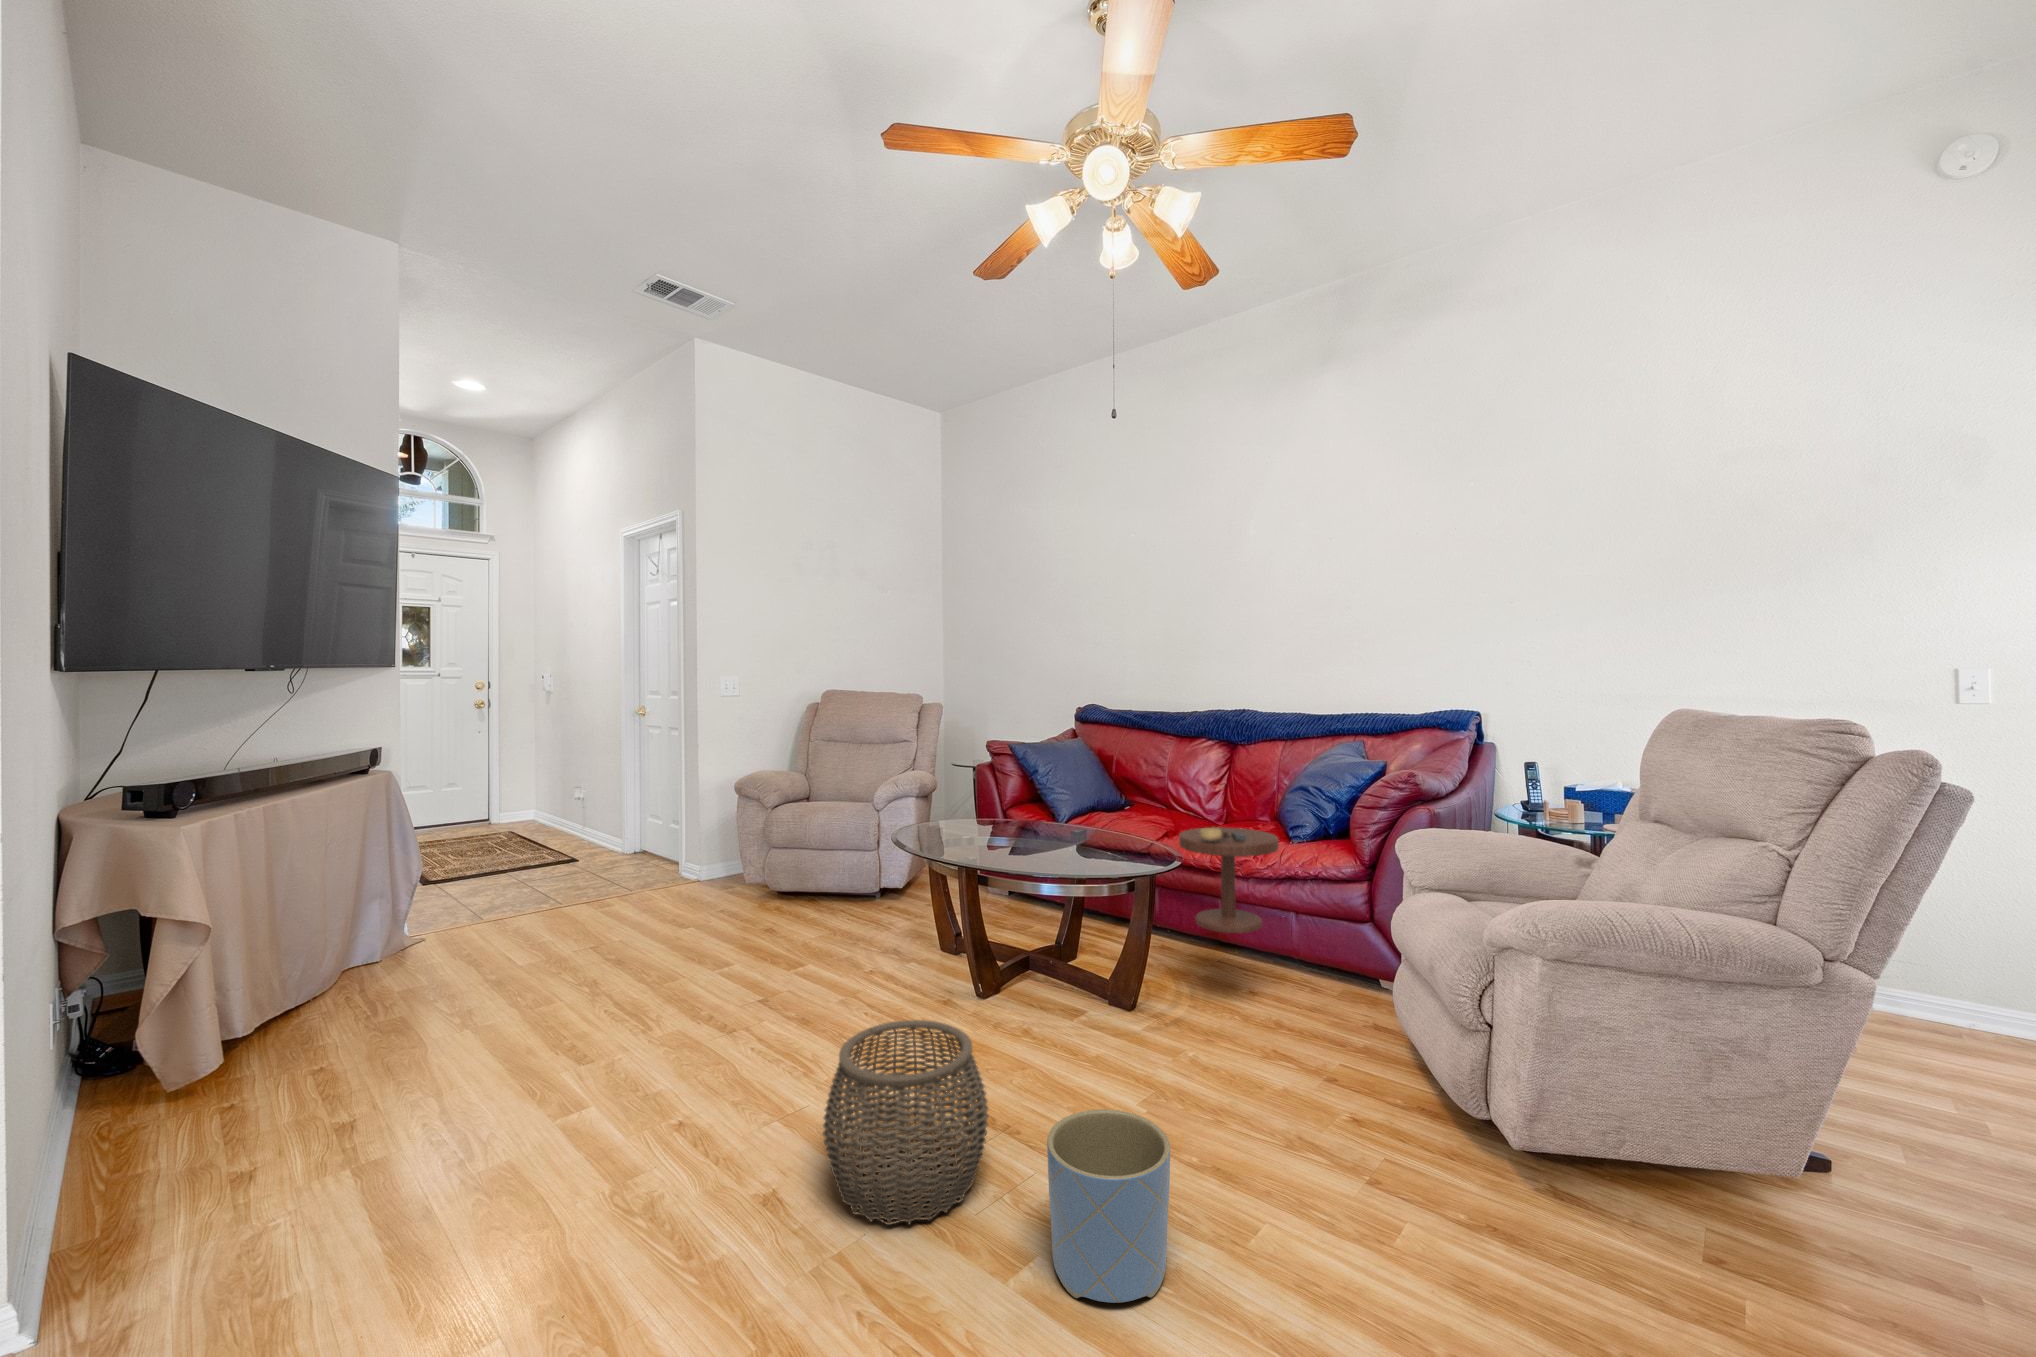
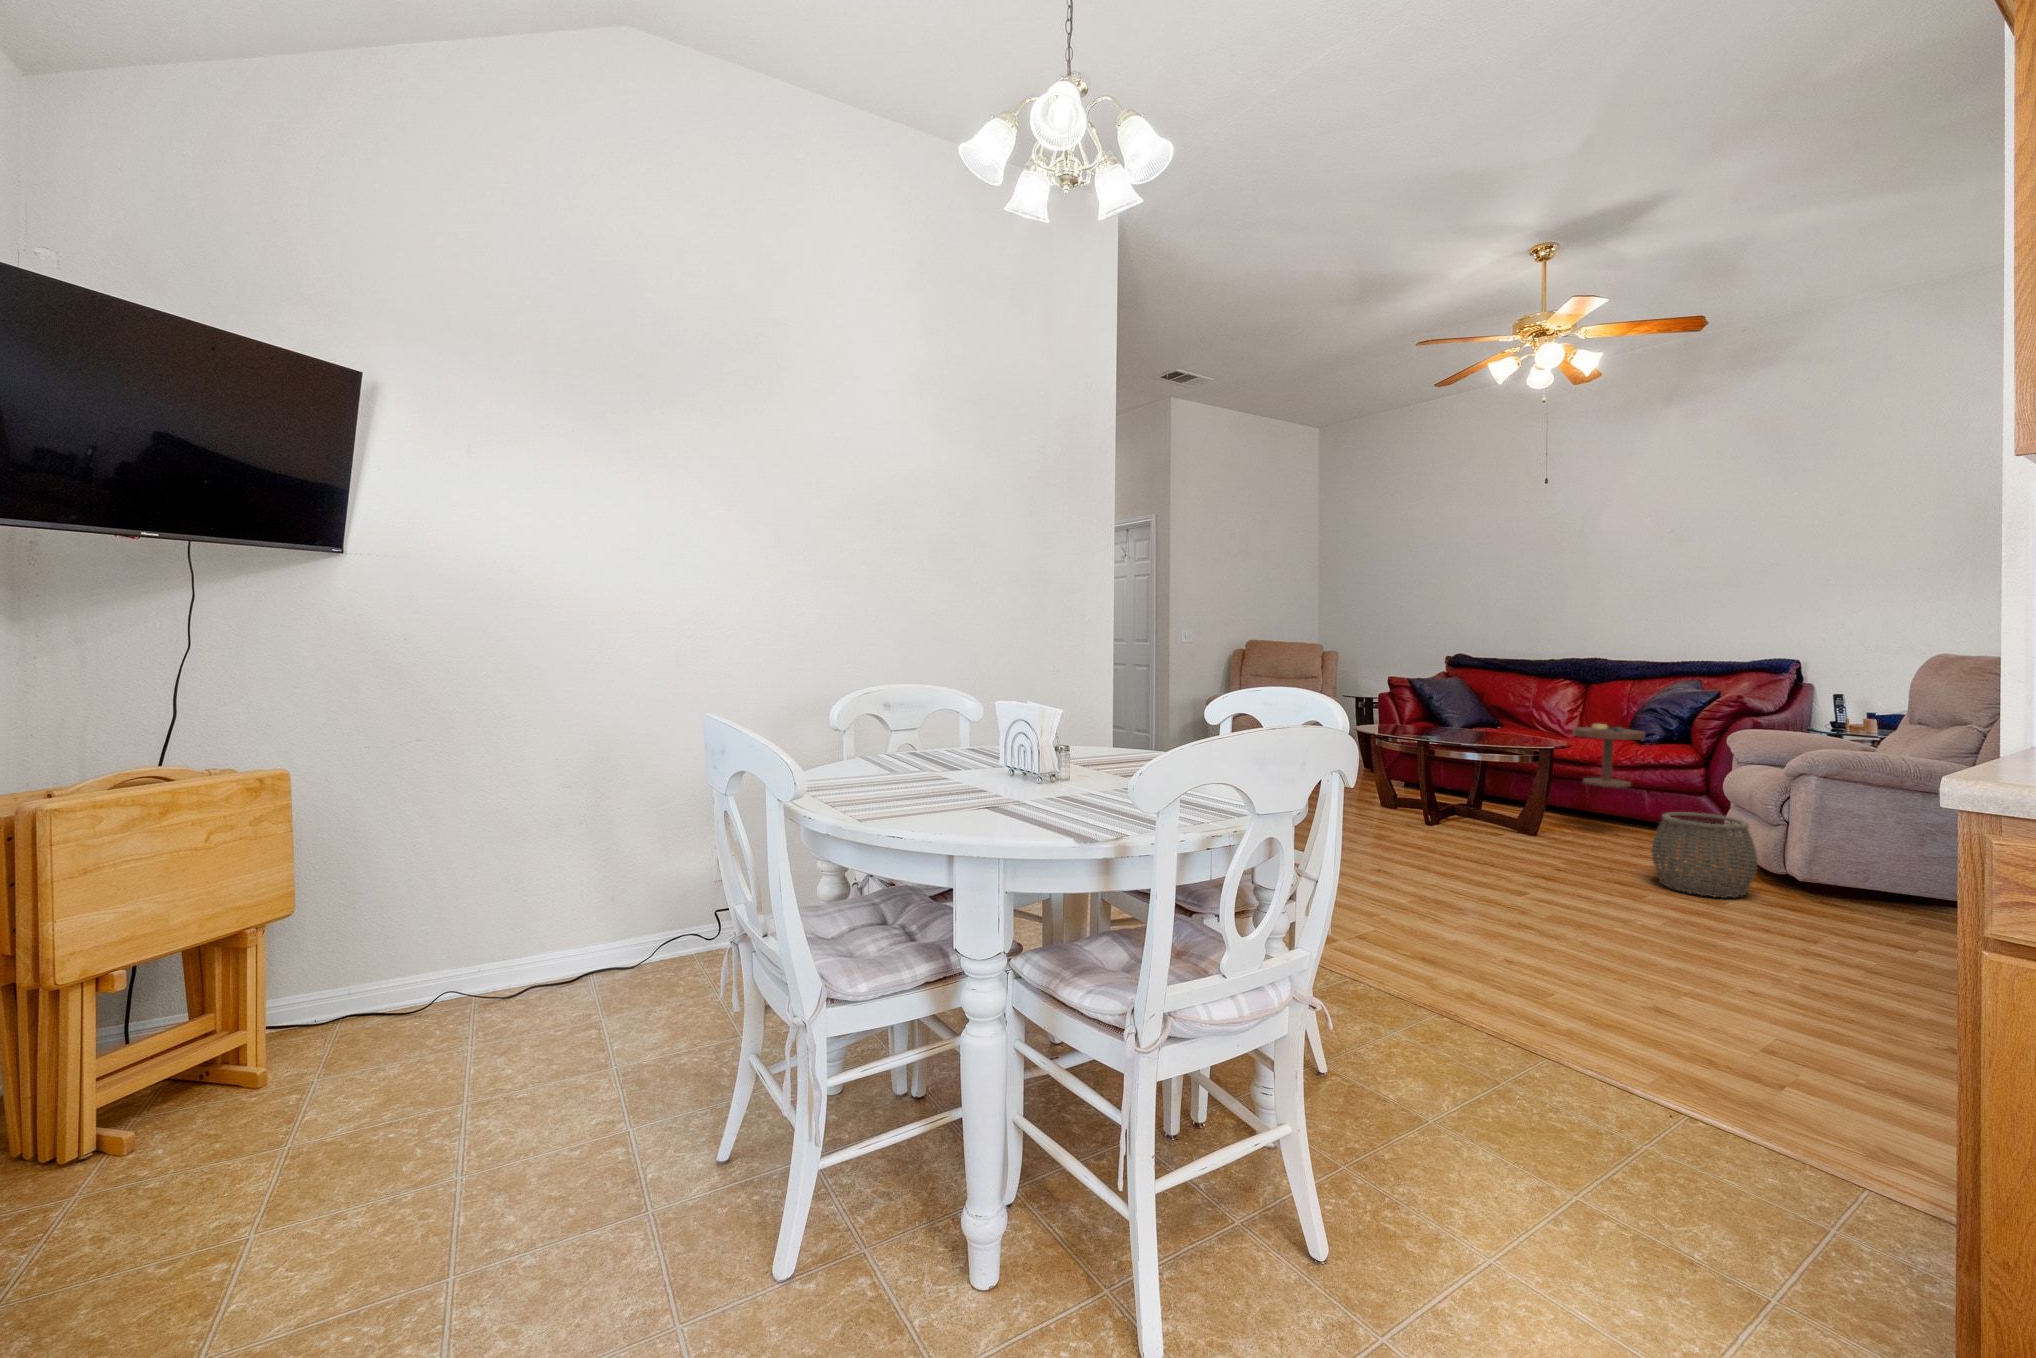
woven basket: present [823,1020,989,1225] -> present [1651,812,1758,898]
planter: present [1047,1109,1170,1303] -> none [1554,830,1620,898]

